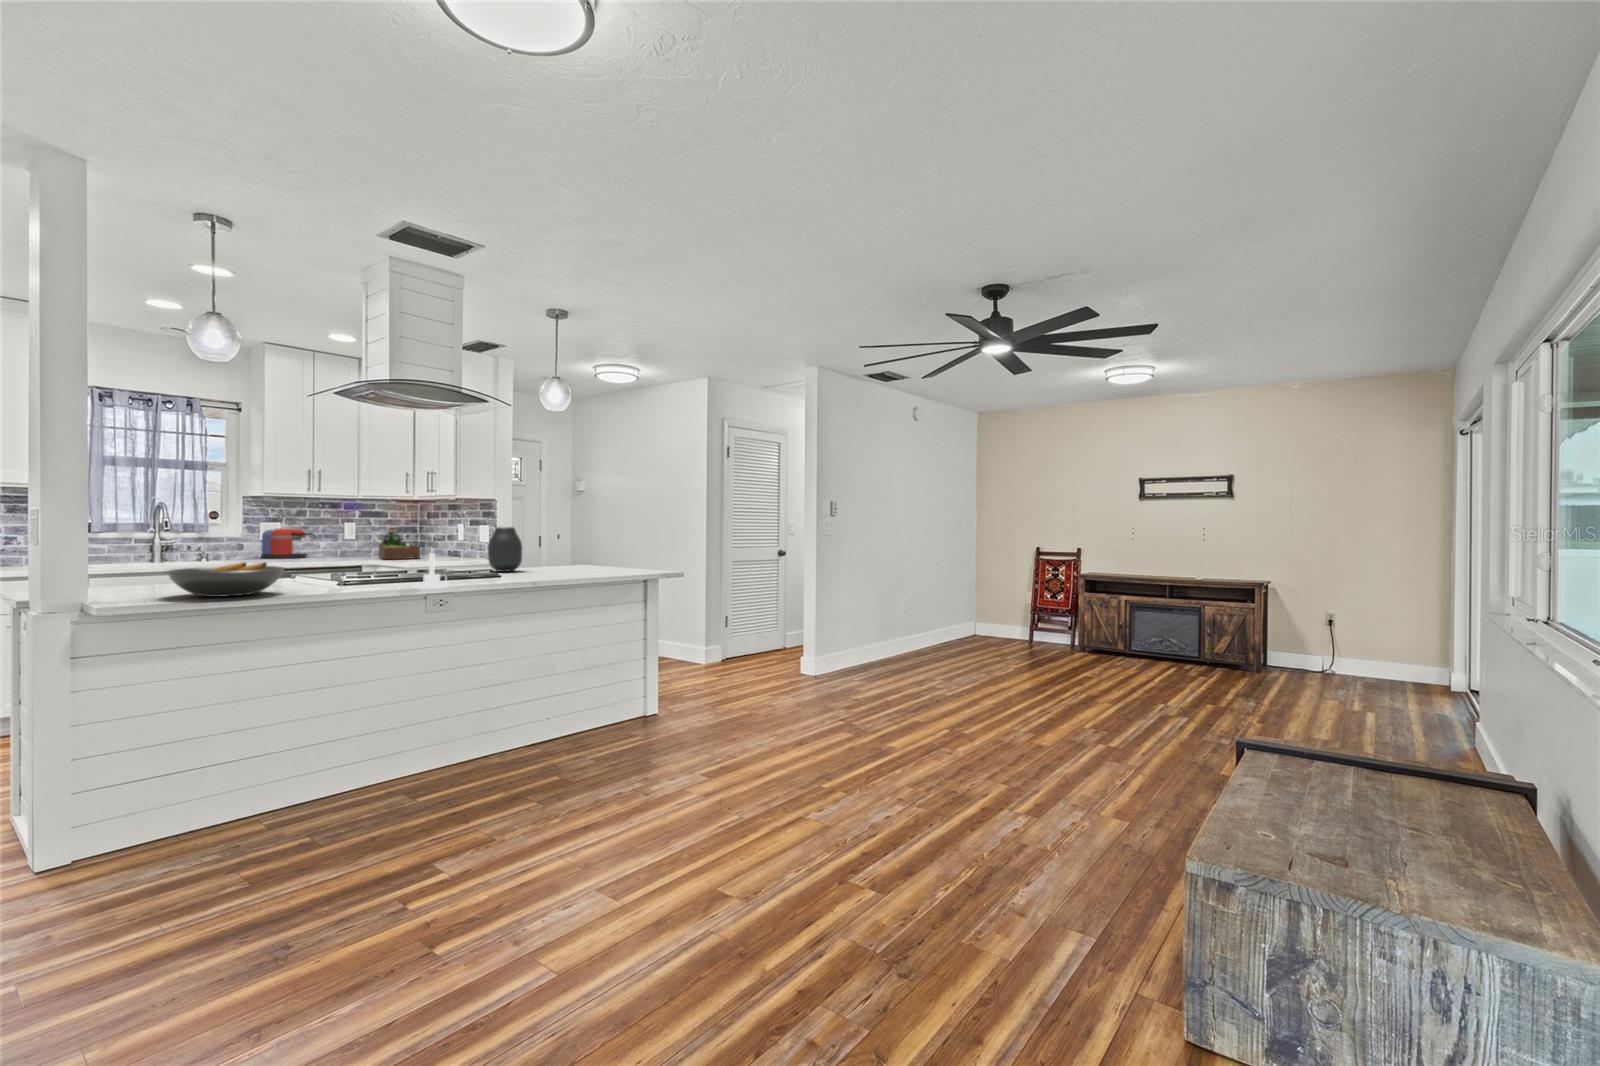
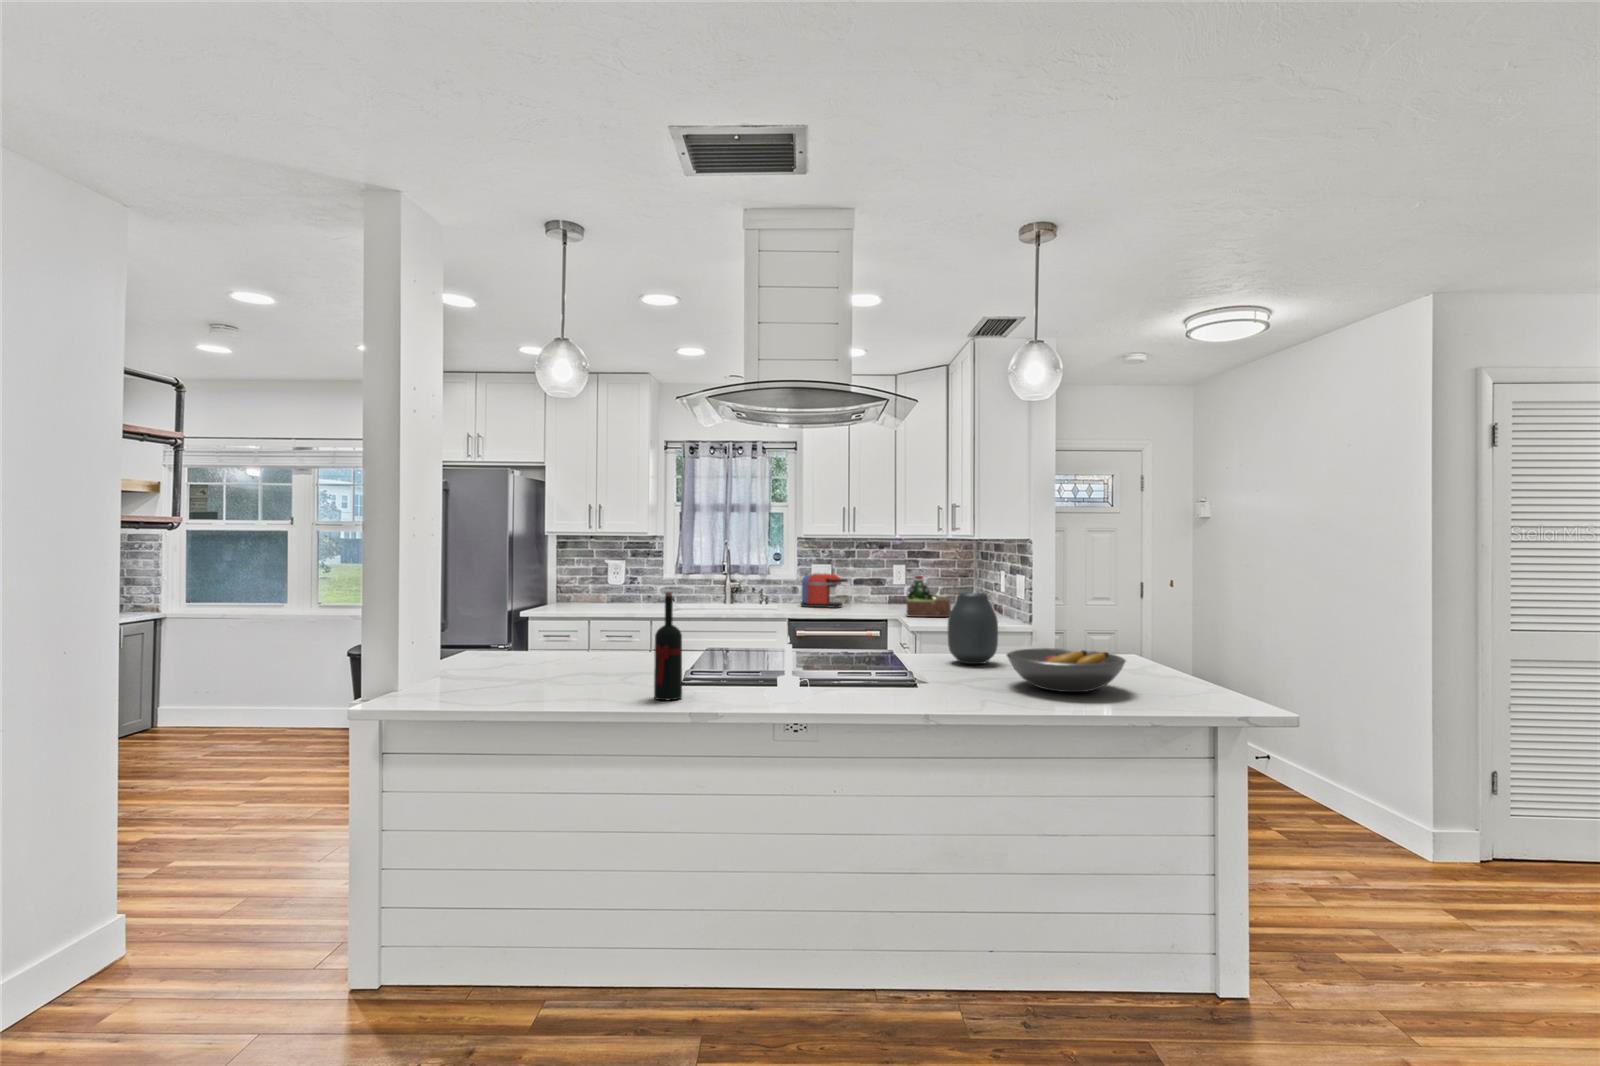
wine bottle: none [329,518,353,595] -> present [654,592,682,700]
fruit bowl: present [167,562,284,597] -> present [1007,648,1126,692]

